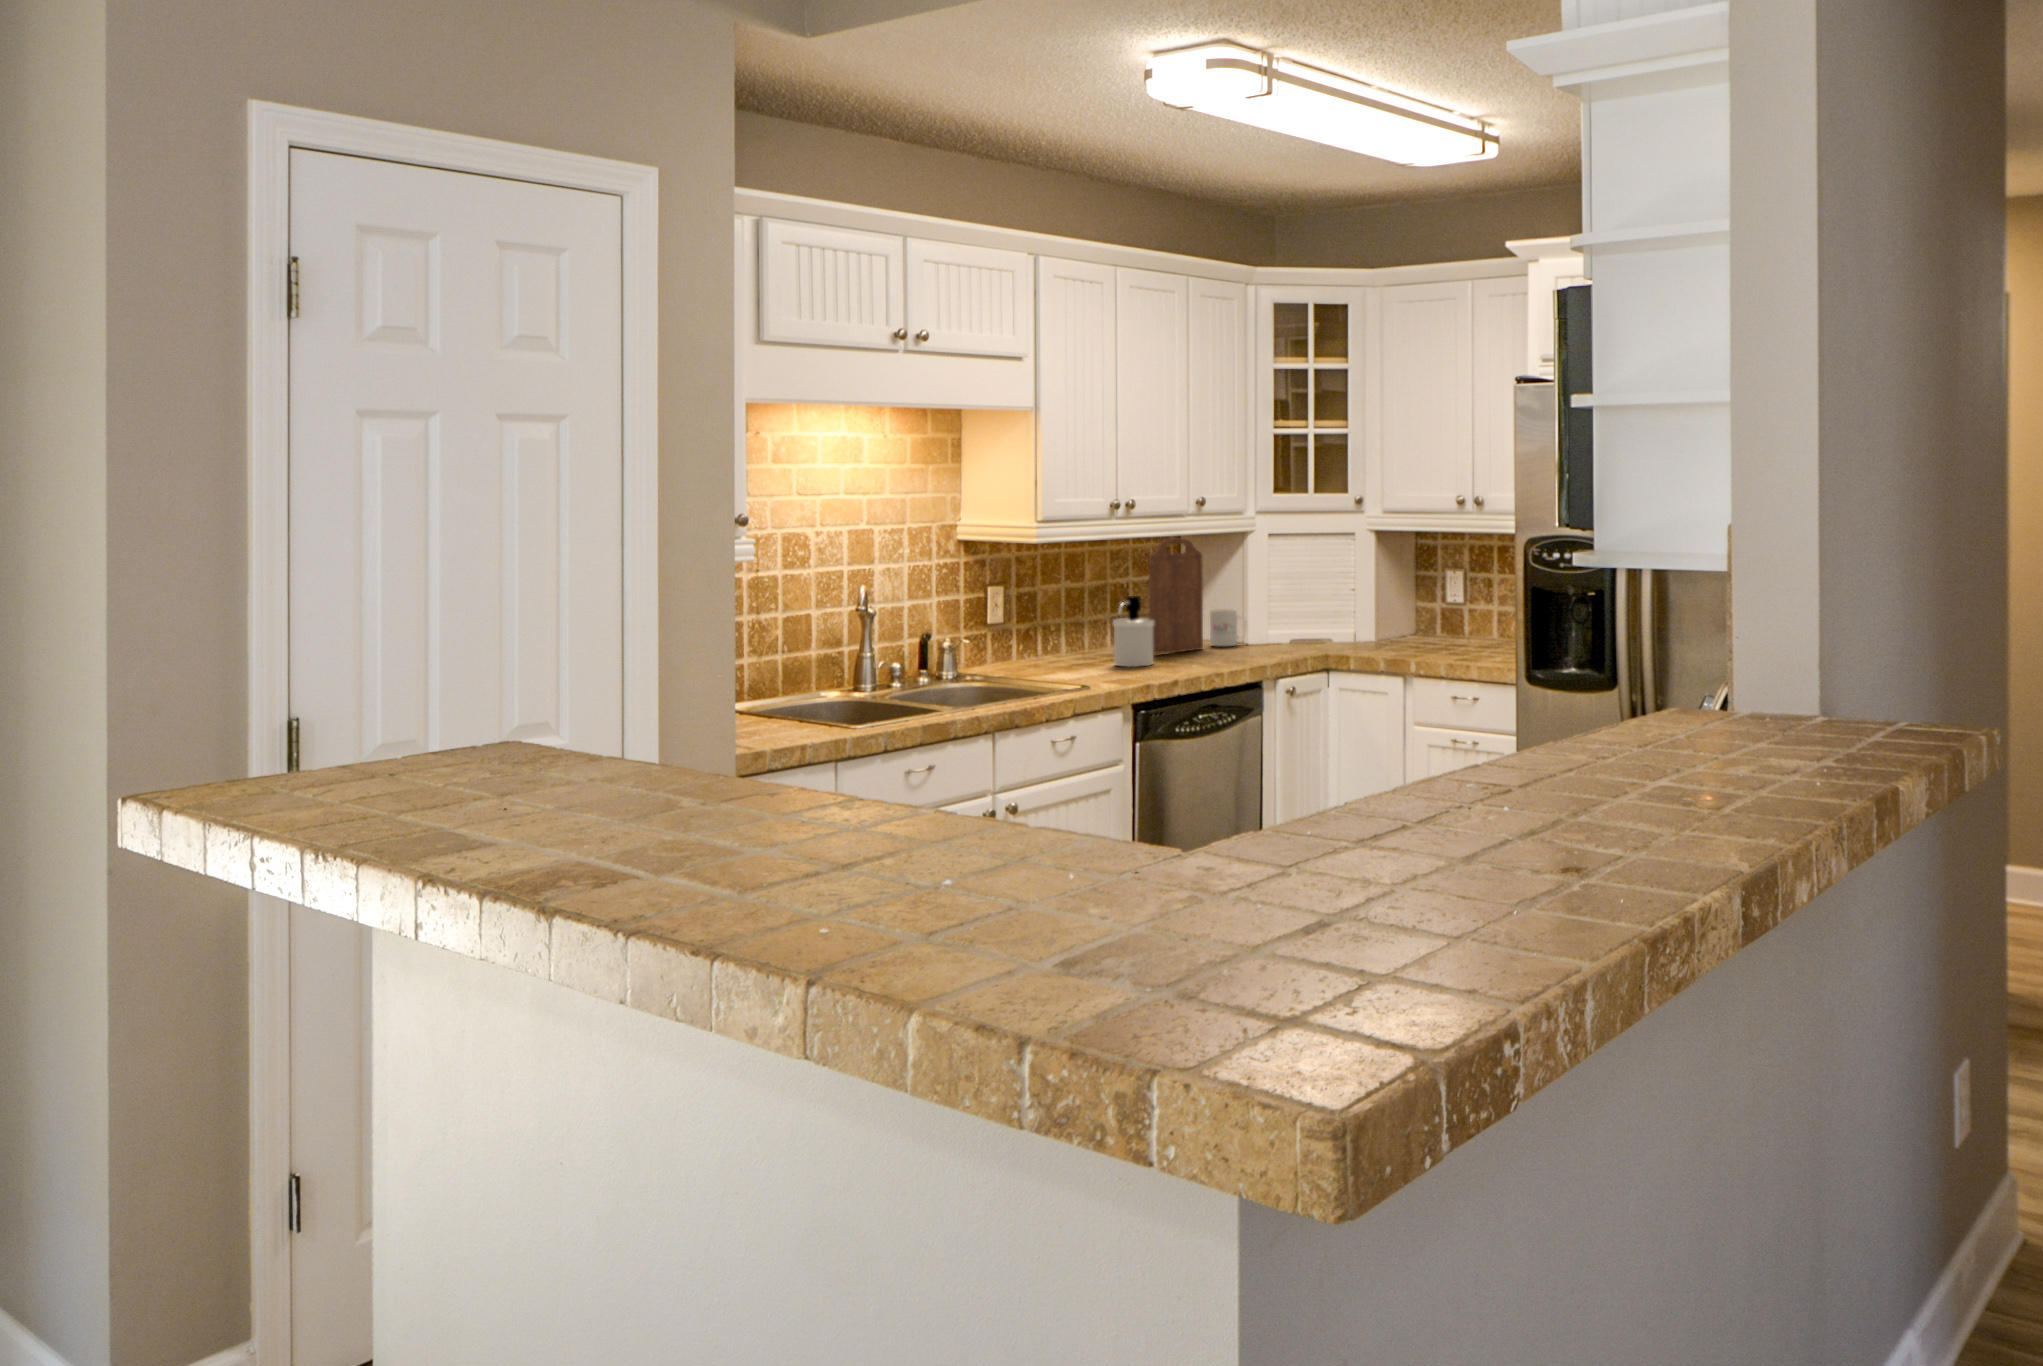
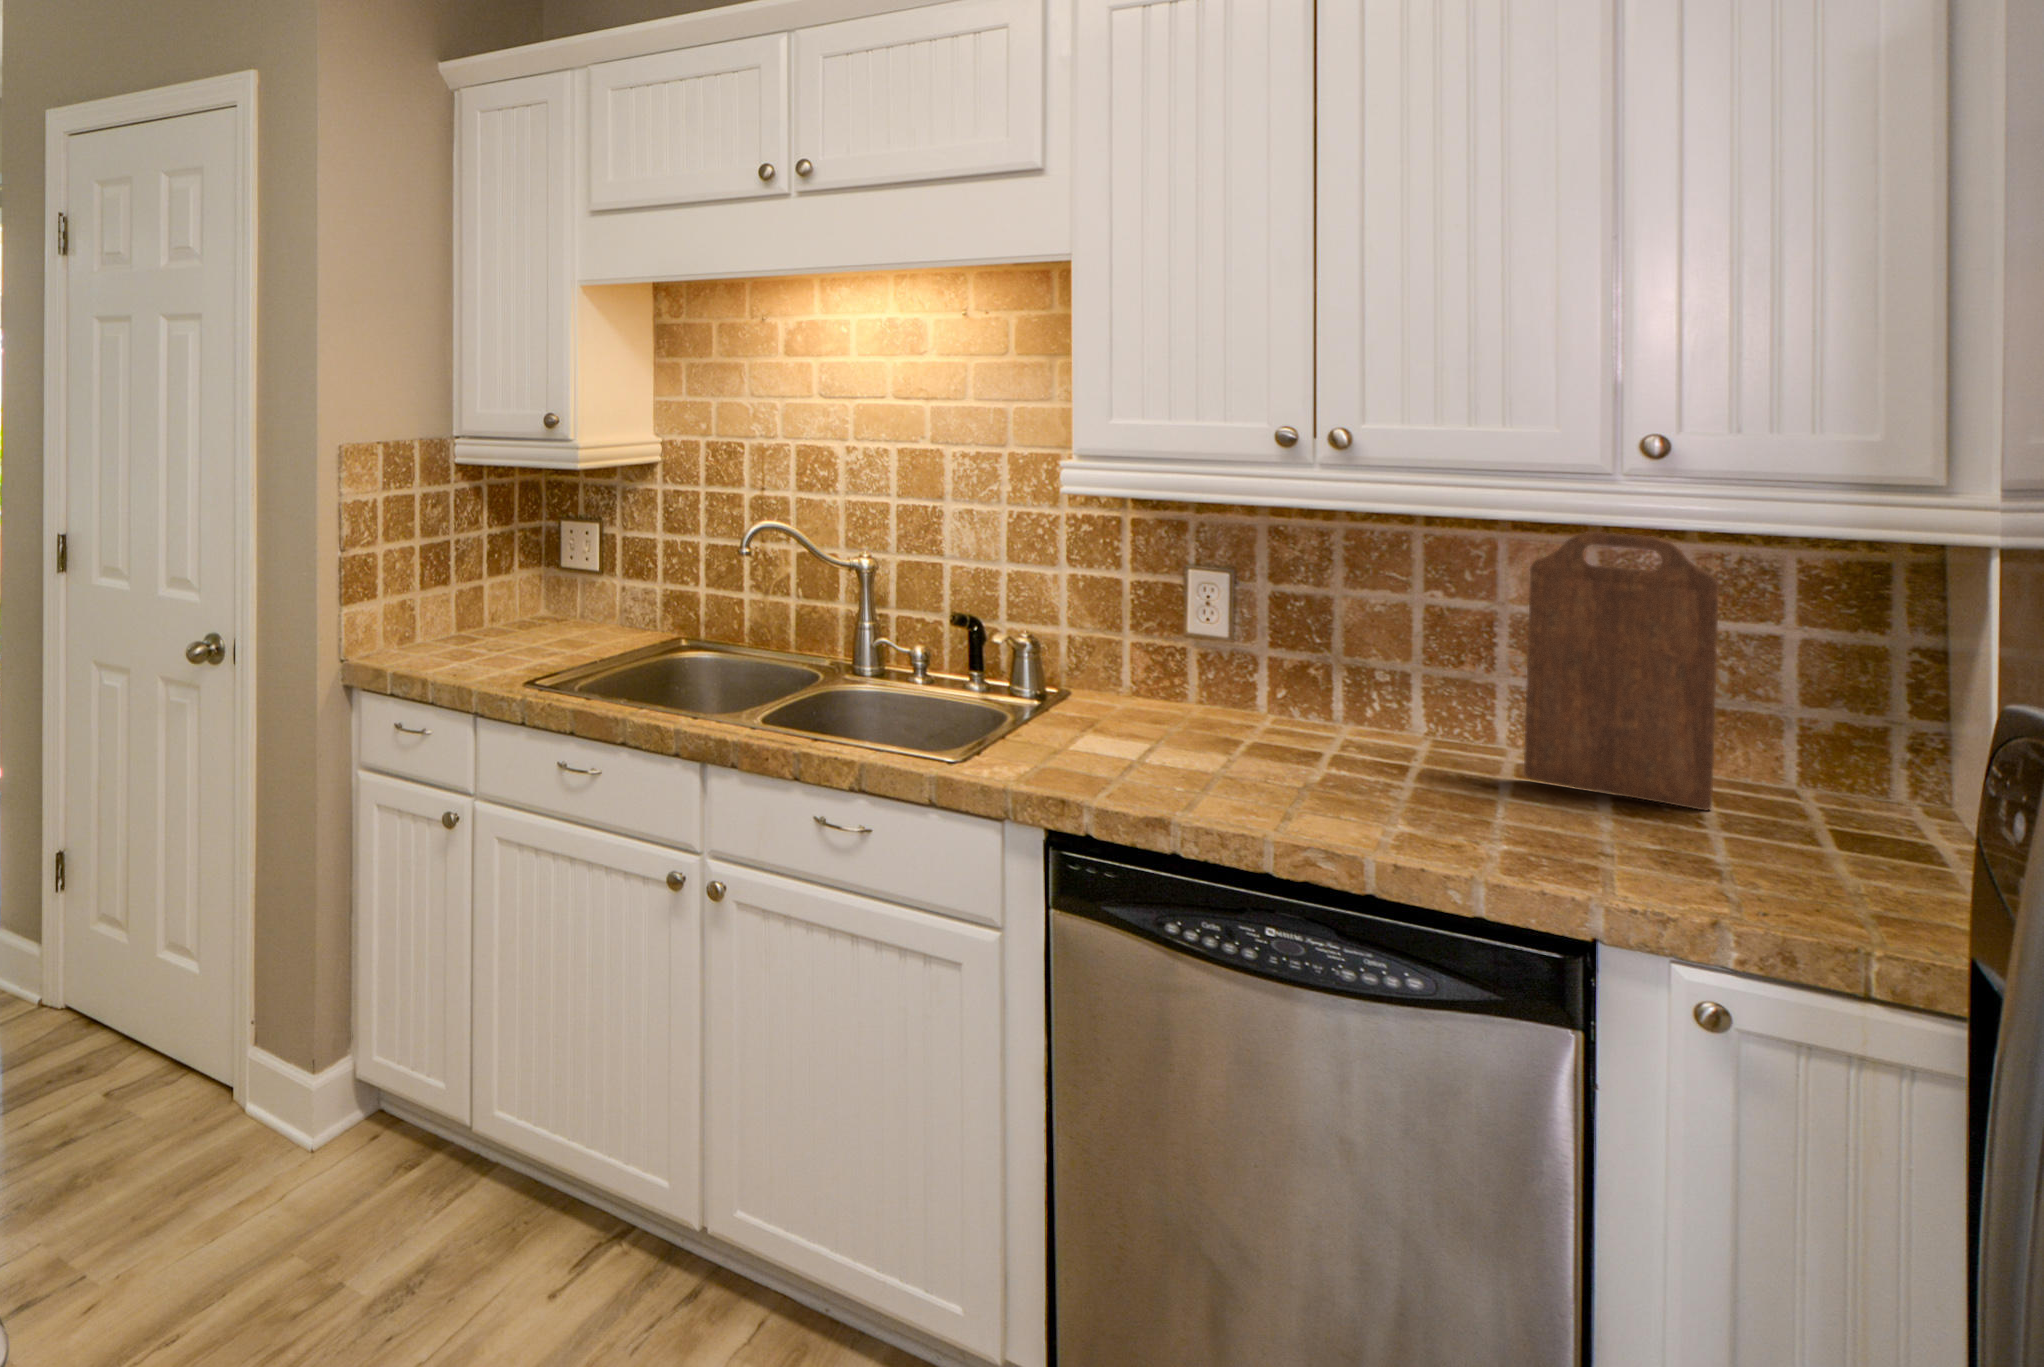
soap dispenser: present [1113,596,1155,667] -> none [1265,629,1415,784]
mug: present [1210,609,1247,646] -> none [1766,727,1892,833]

